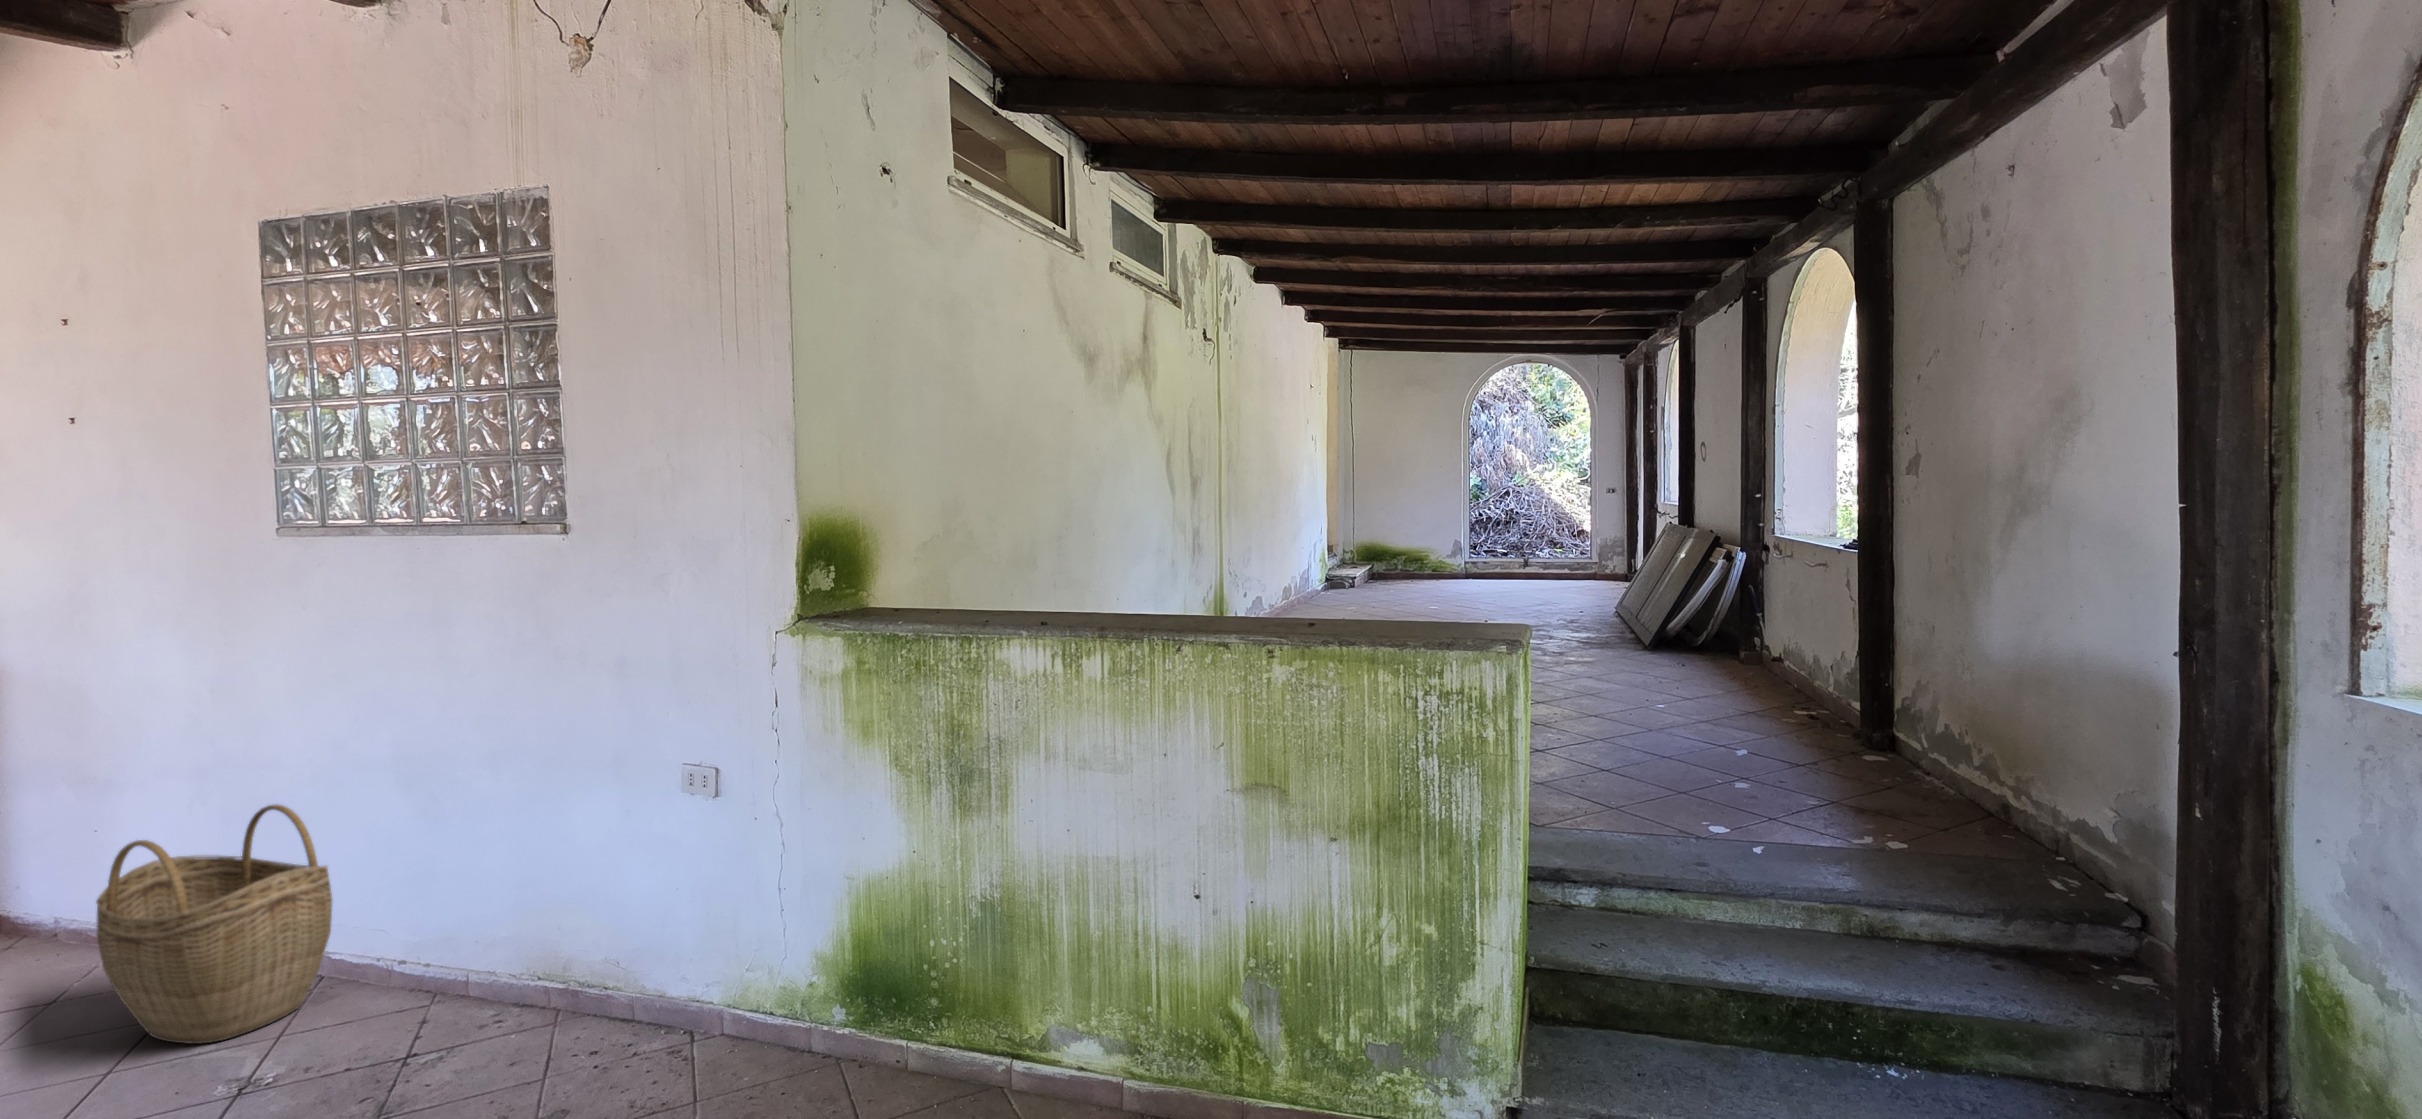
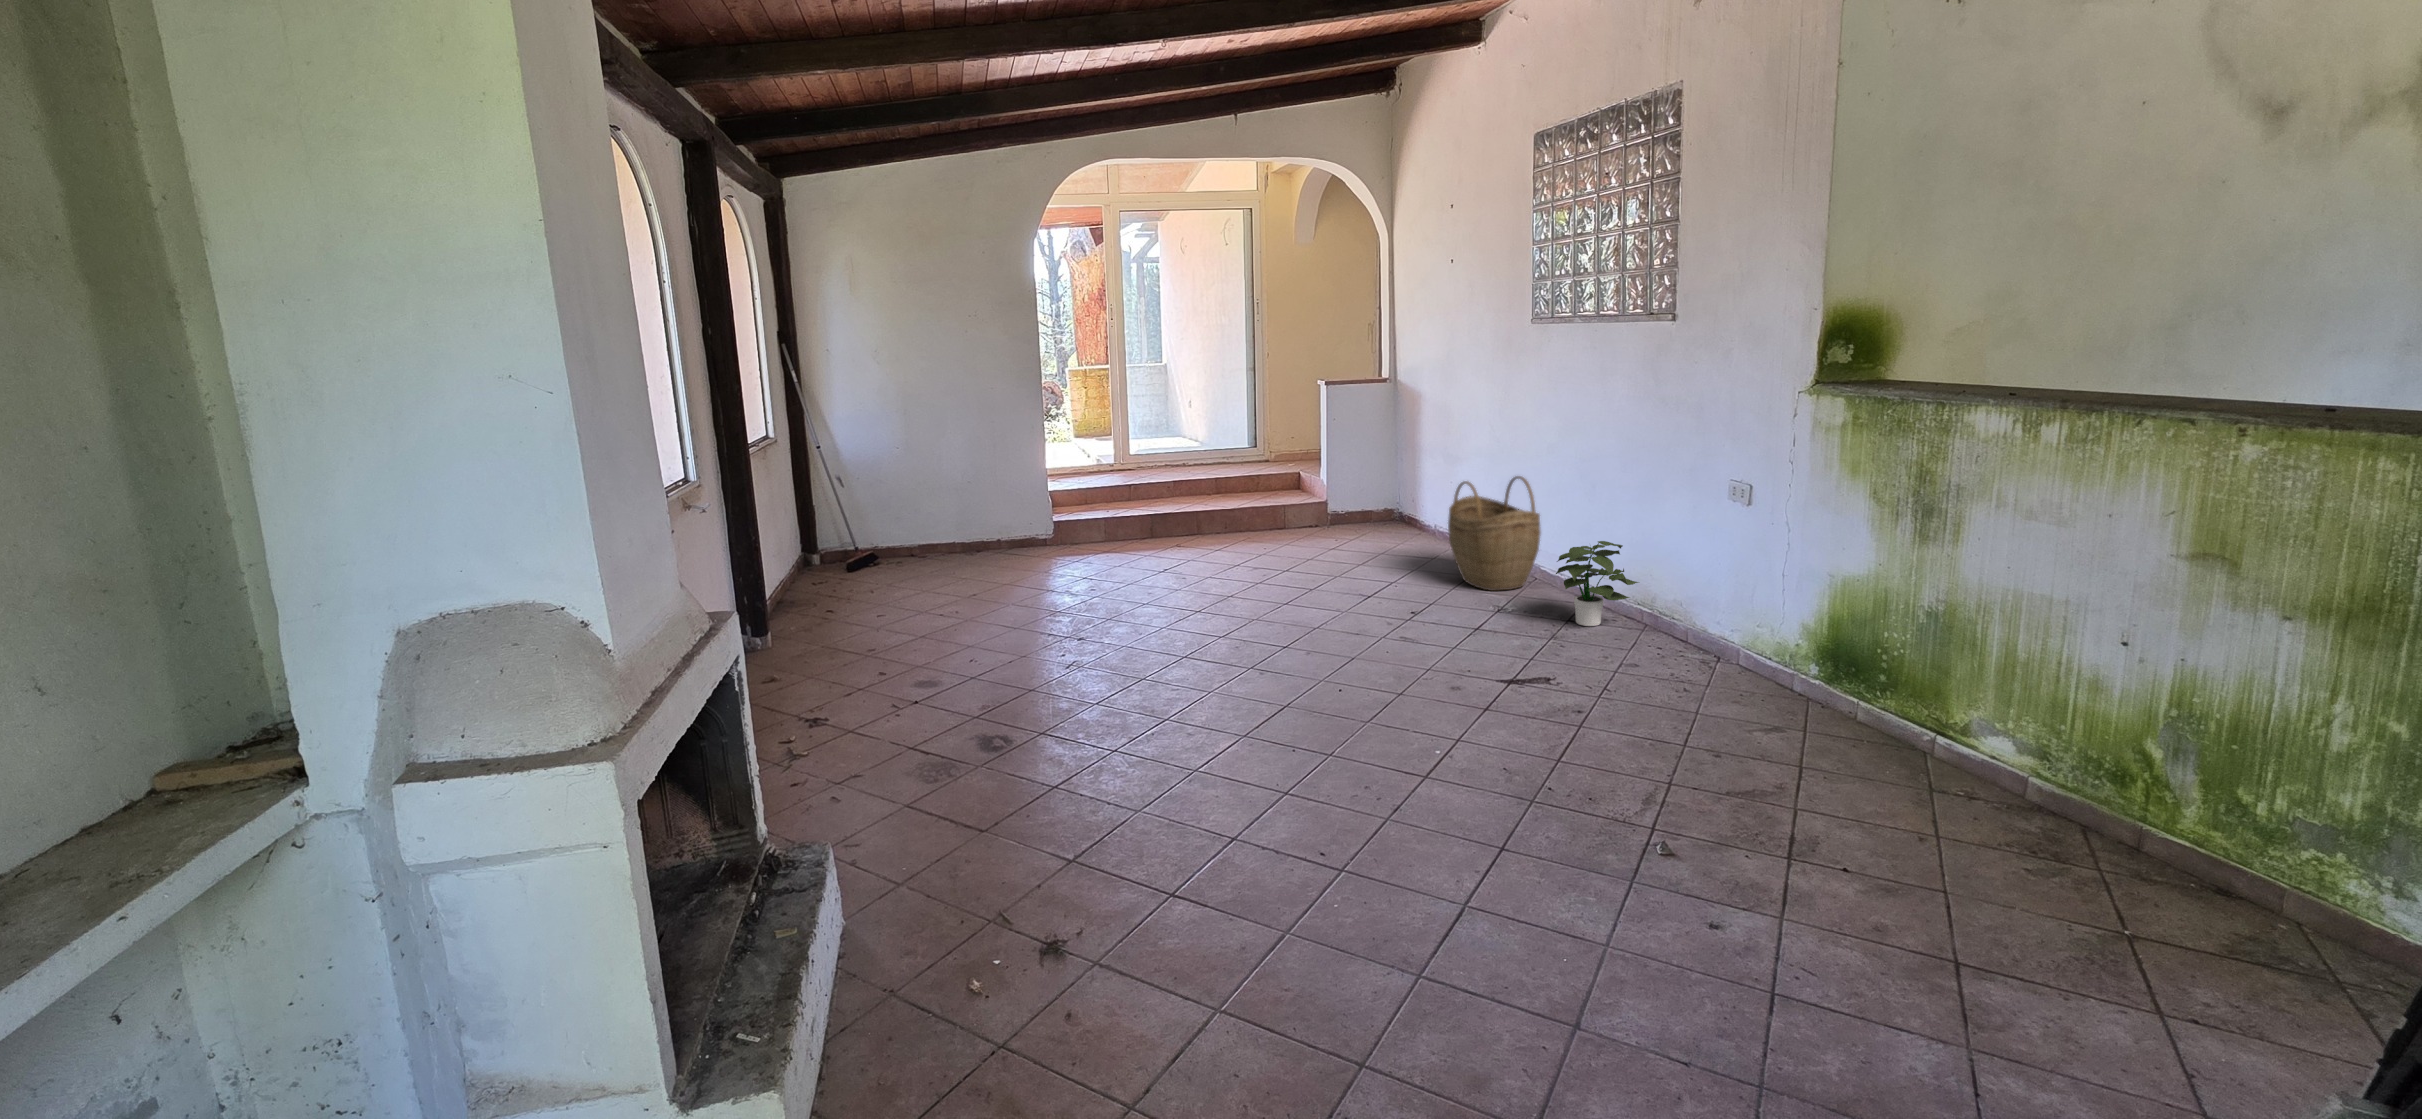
potted plant: none [376,896,547,1056] -> present [1556,541,1638,626]

